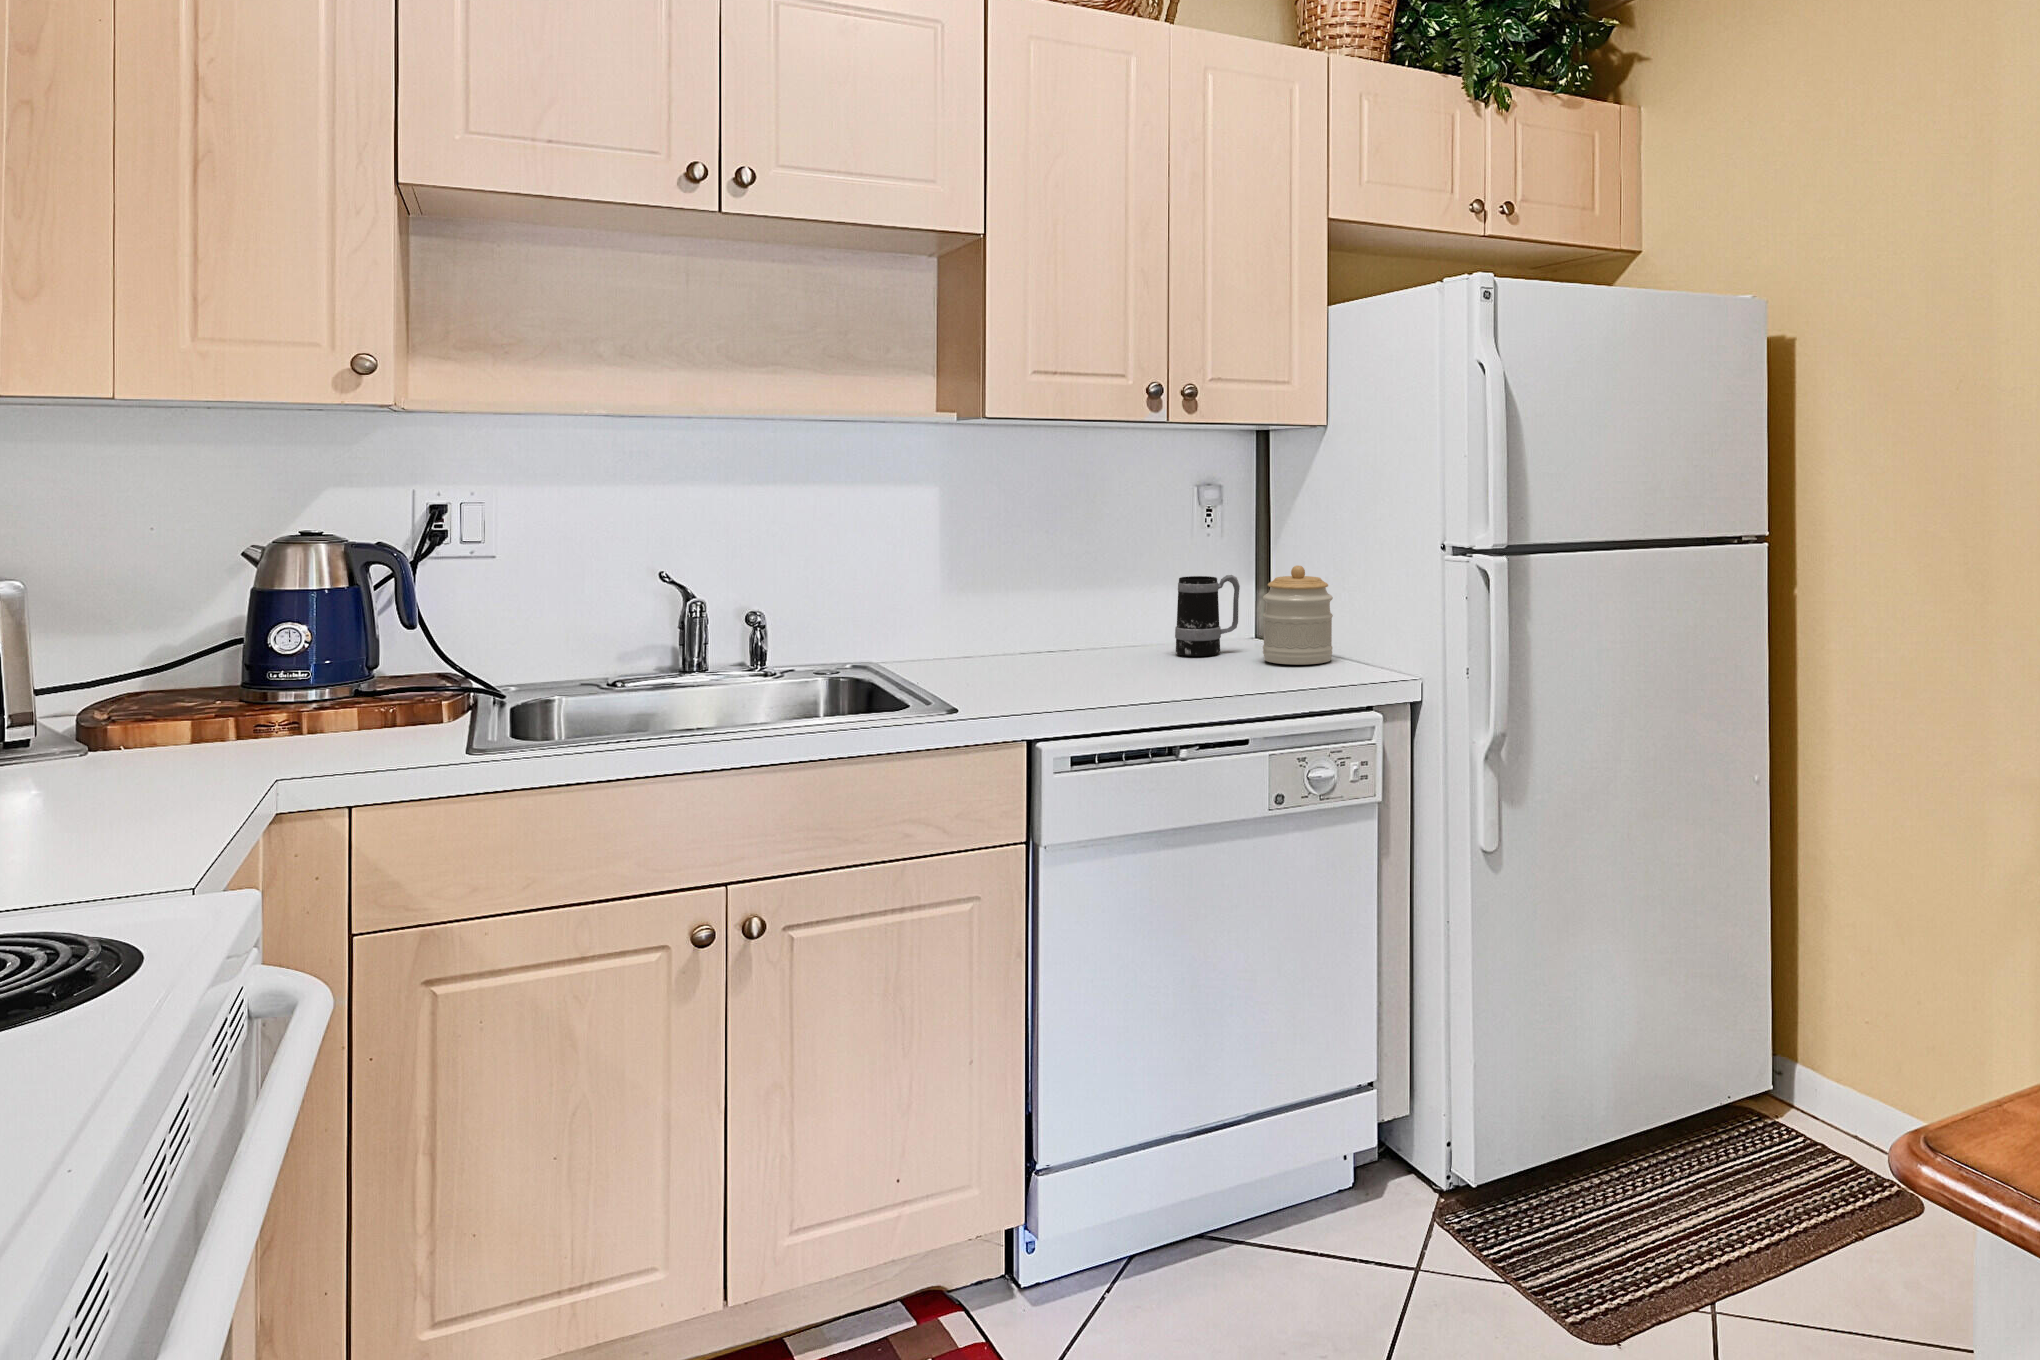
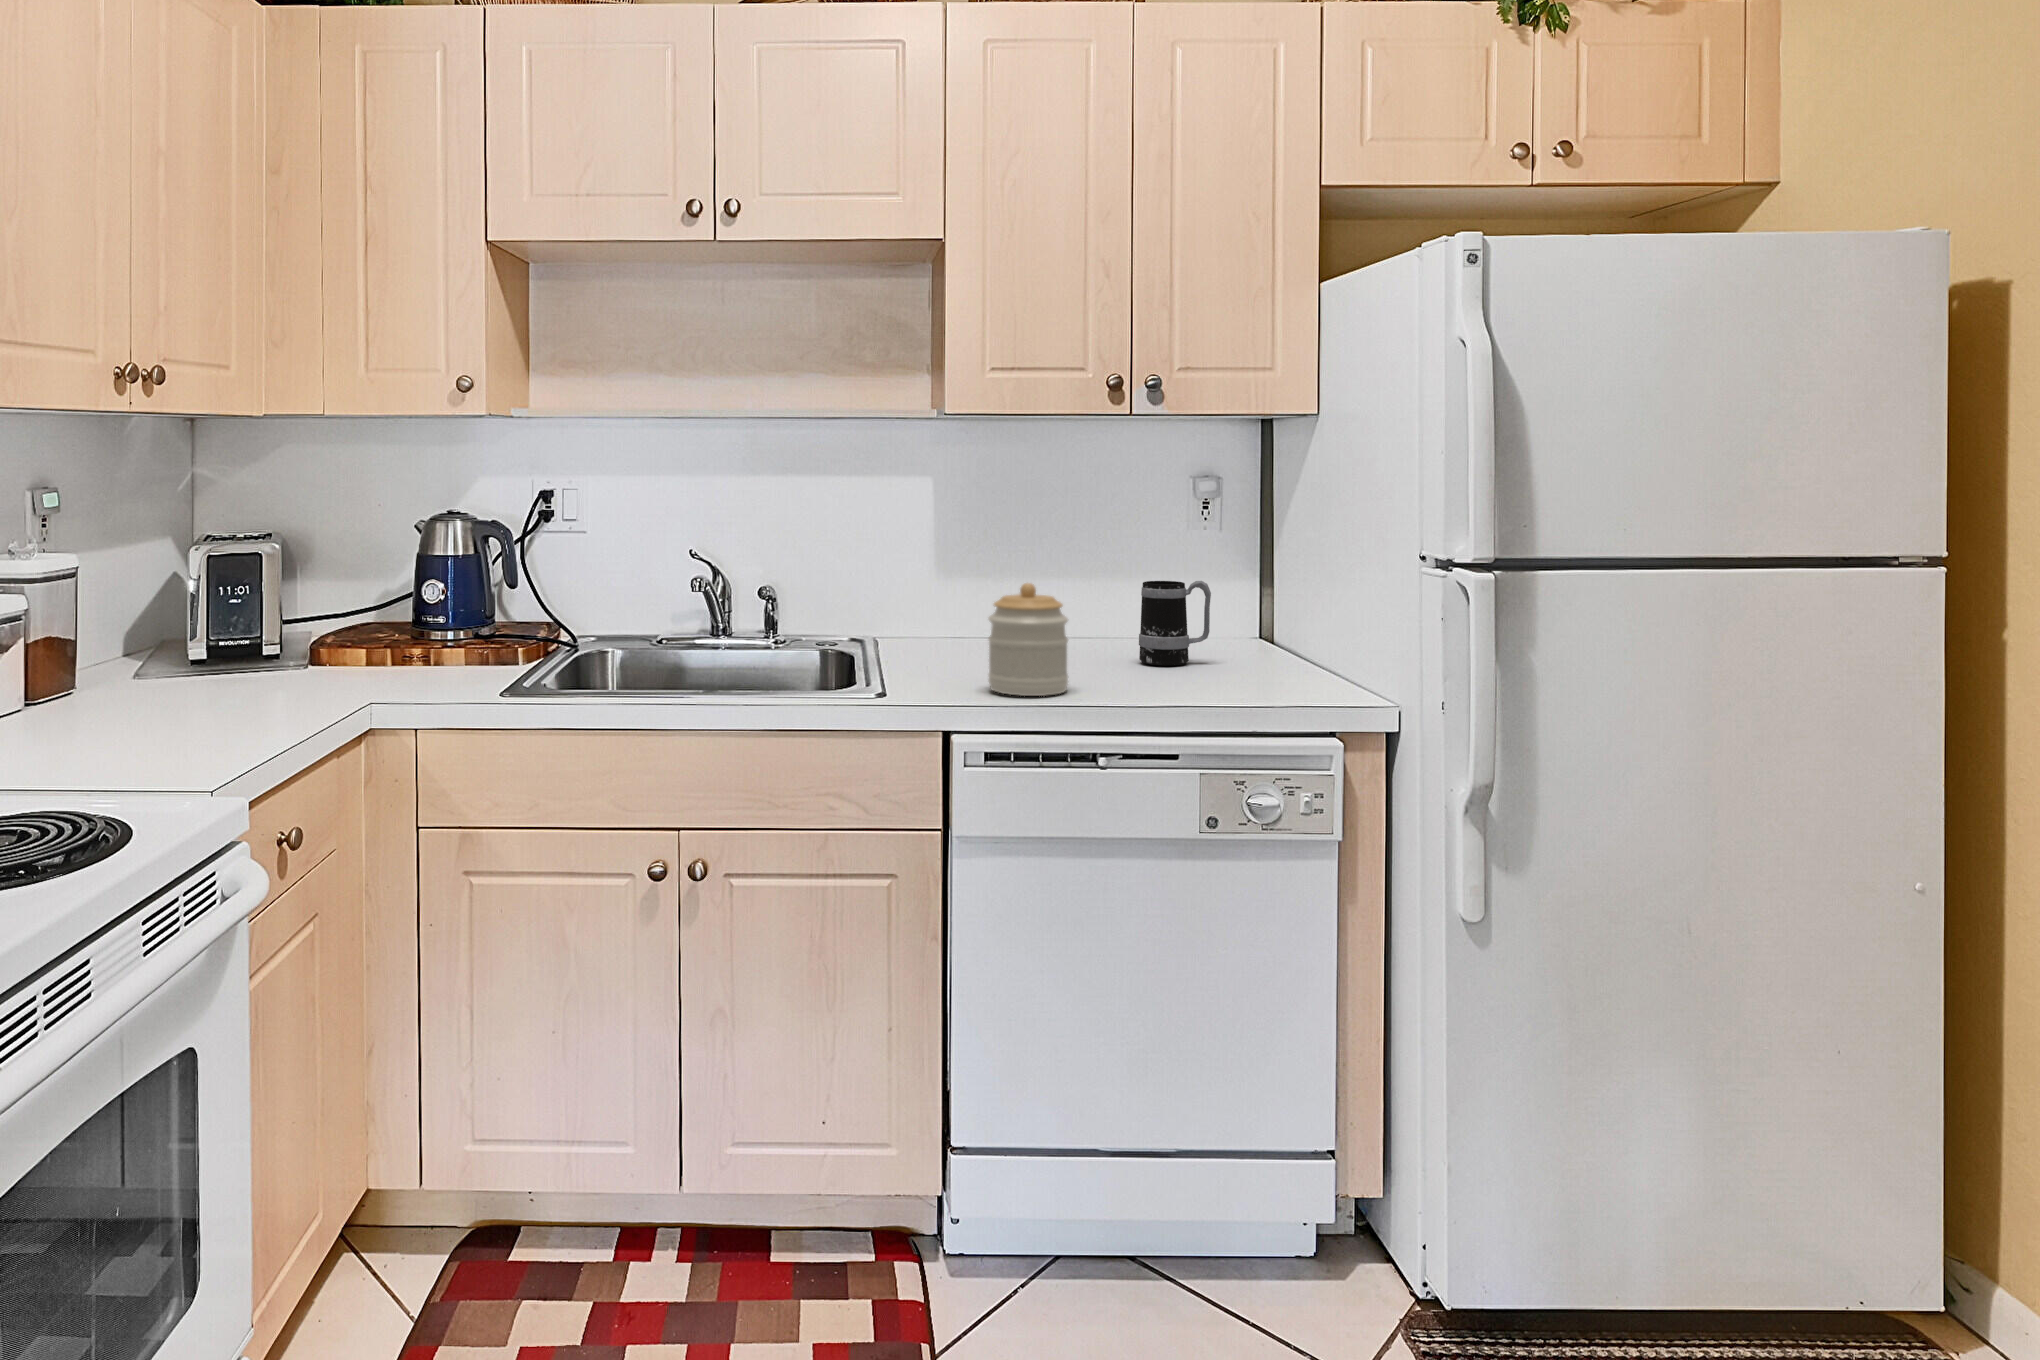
jar: present [1263,566,1333,665] -> present [988,583,1068,696]

